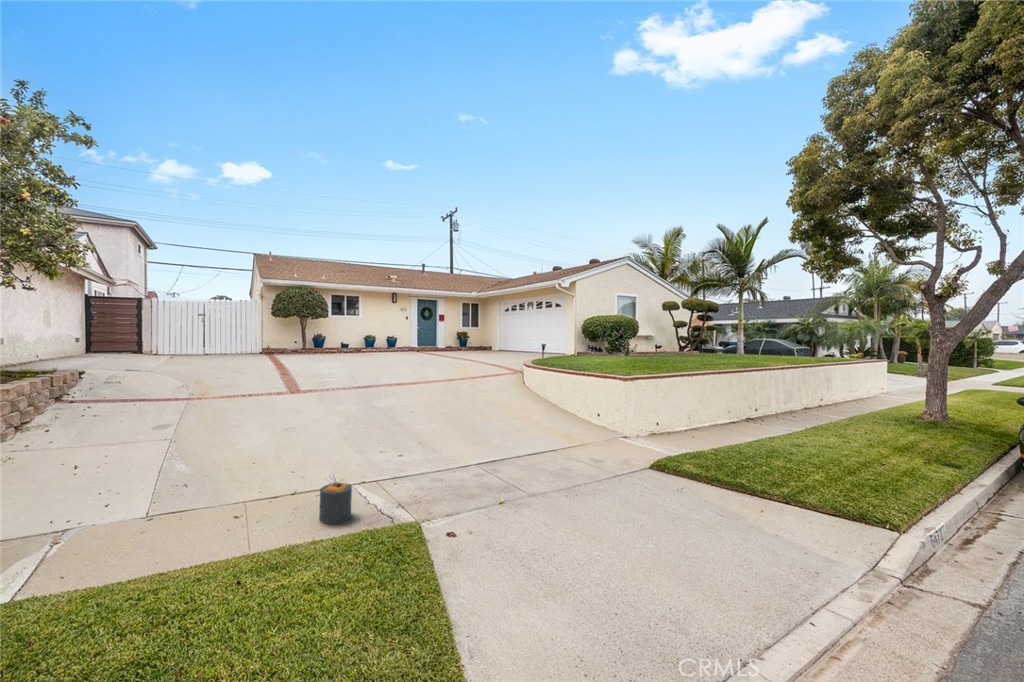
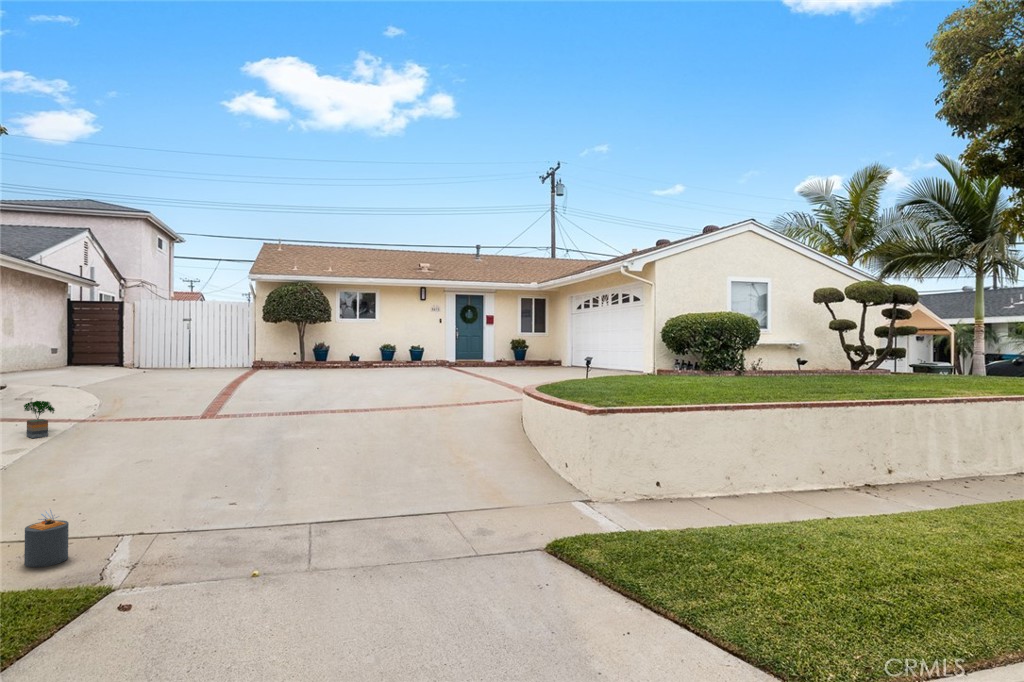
potted tree: none [153,384,184,417] -> present [24,401,55,438]

